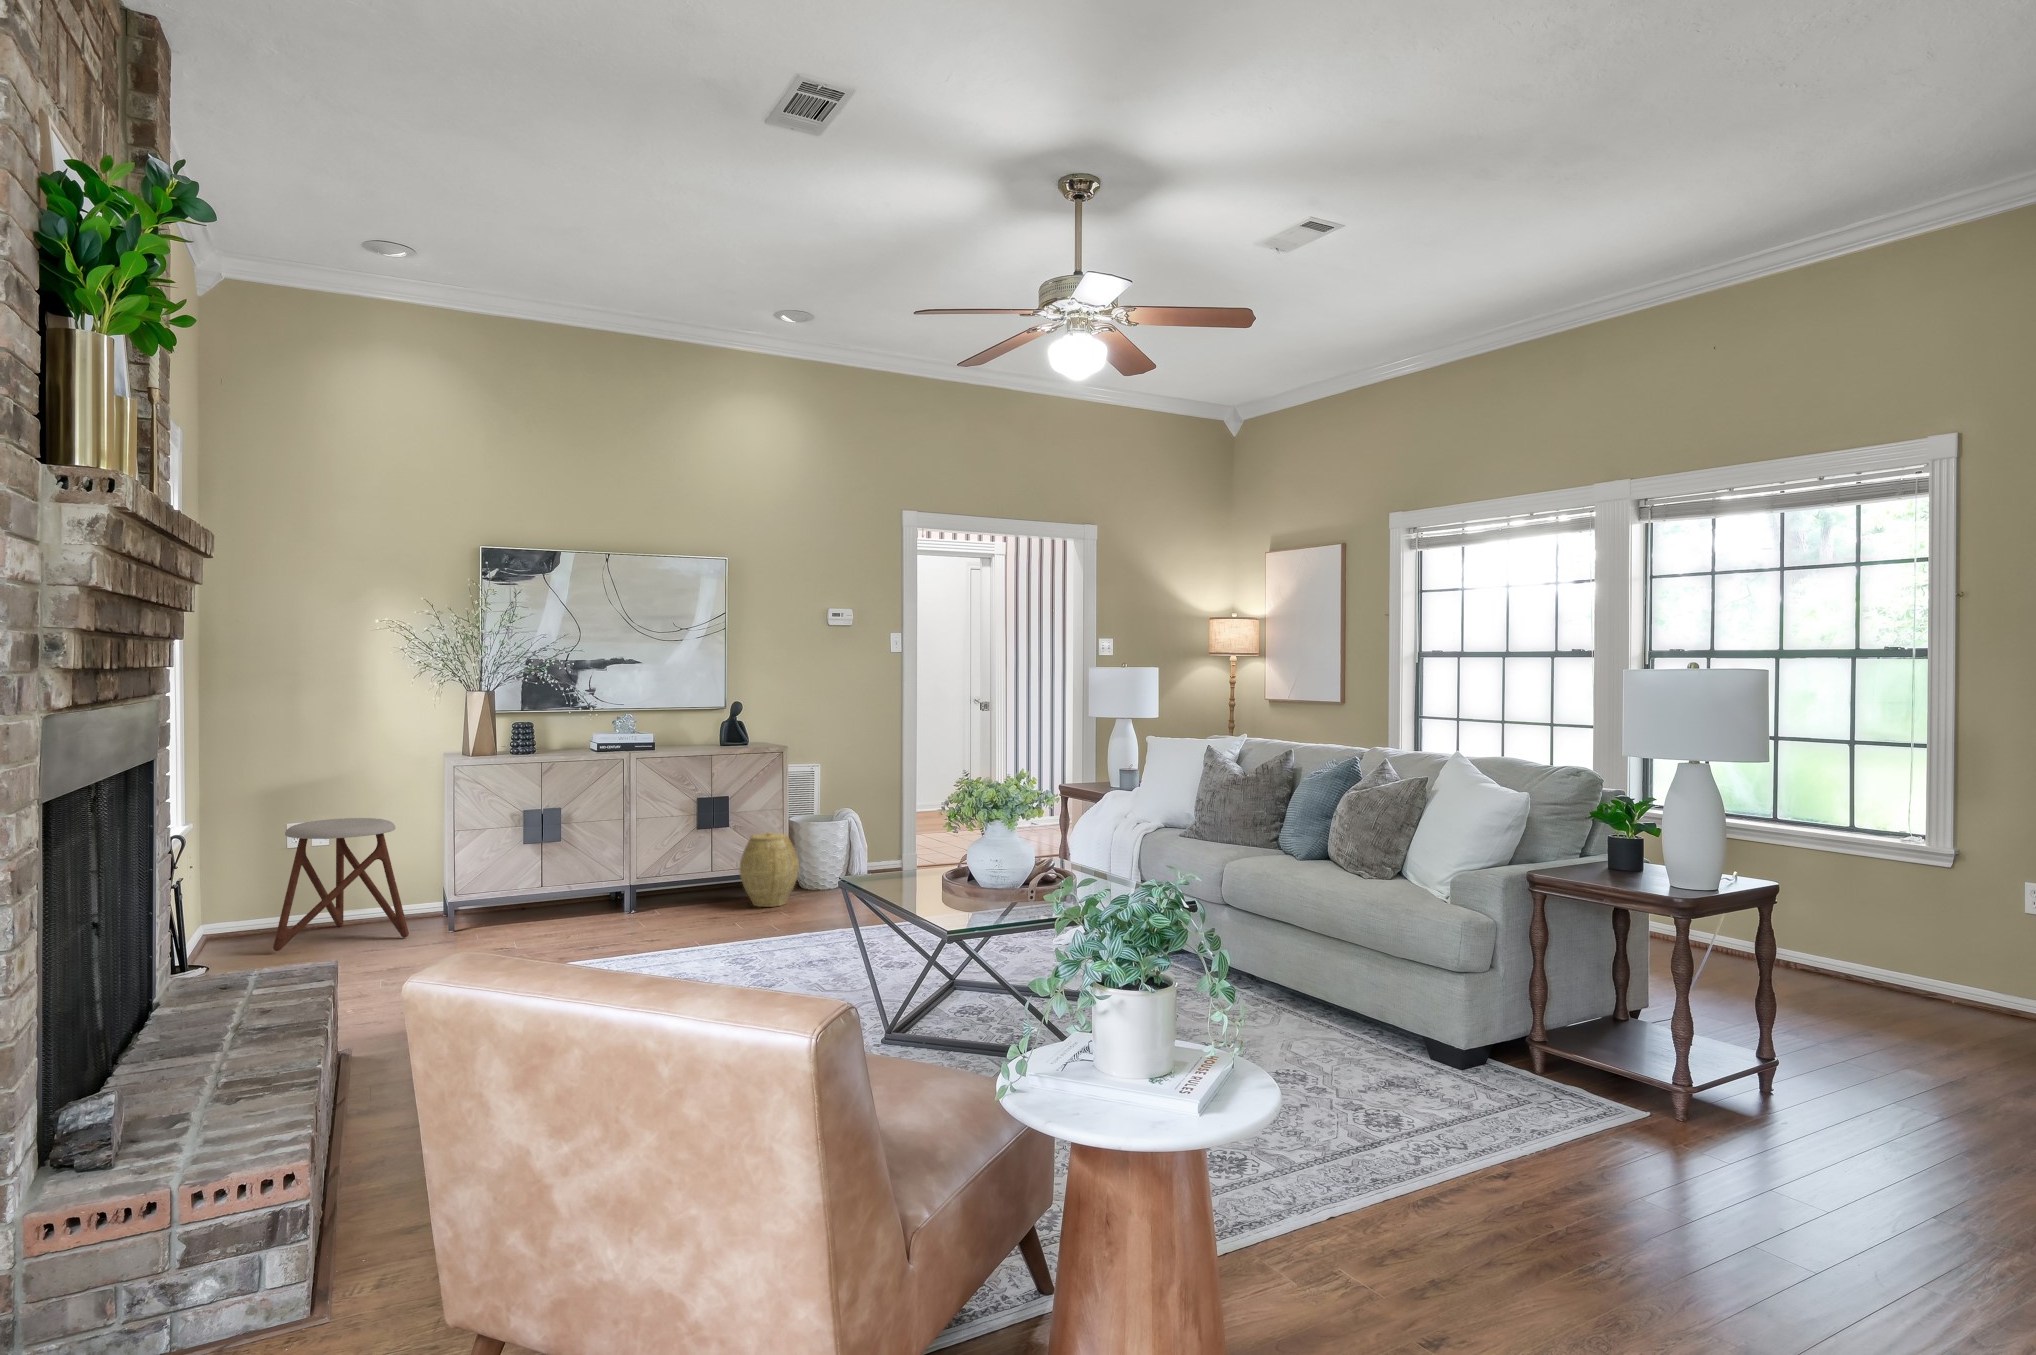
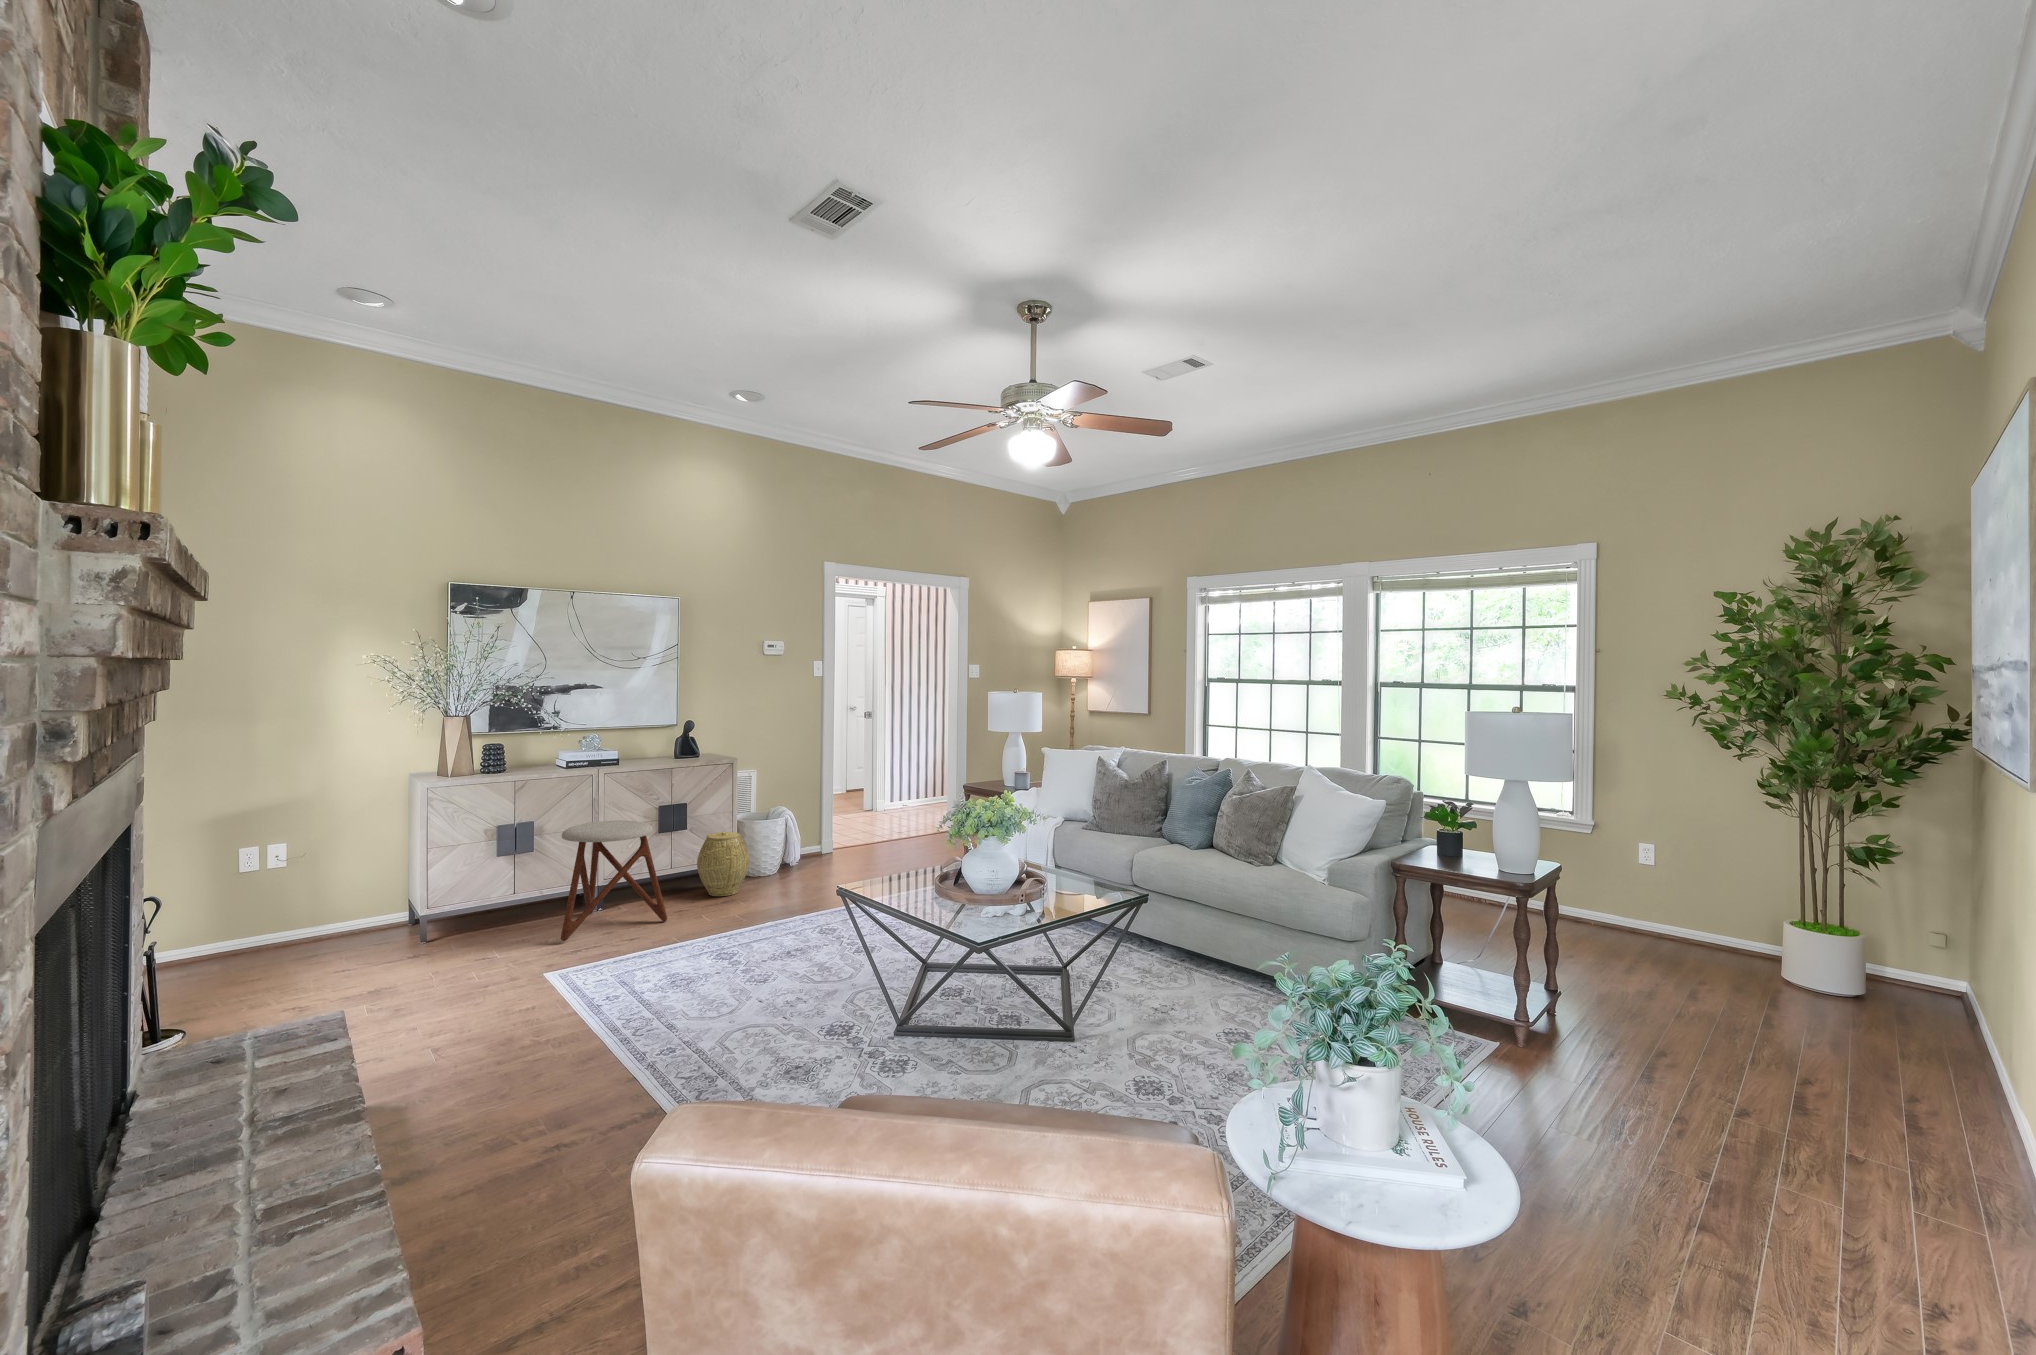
stool: present [273,818,409,951] -> present [561,820,667,941]

